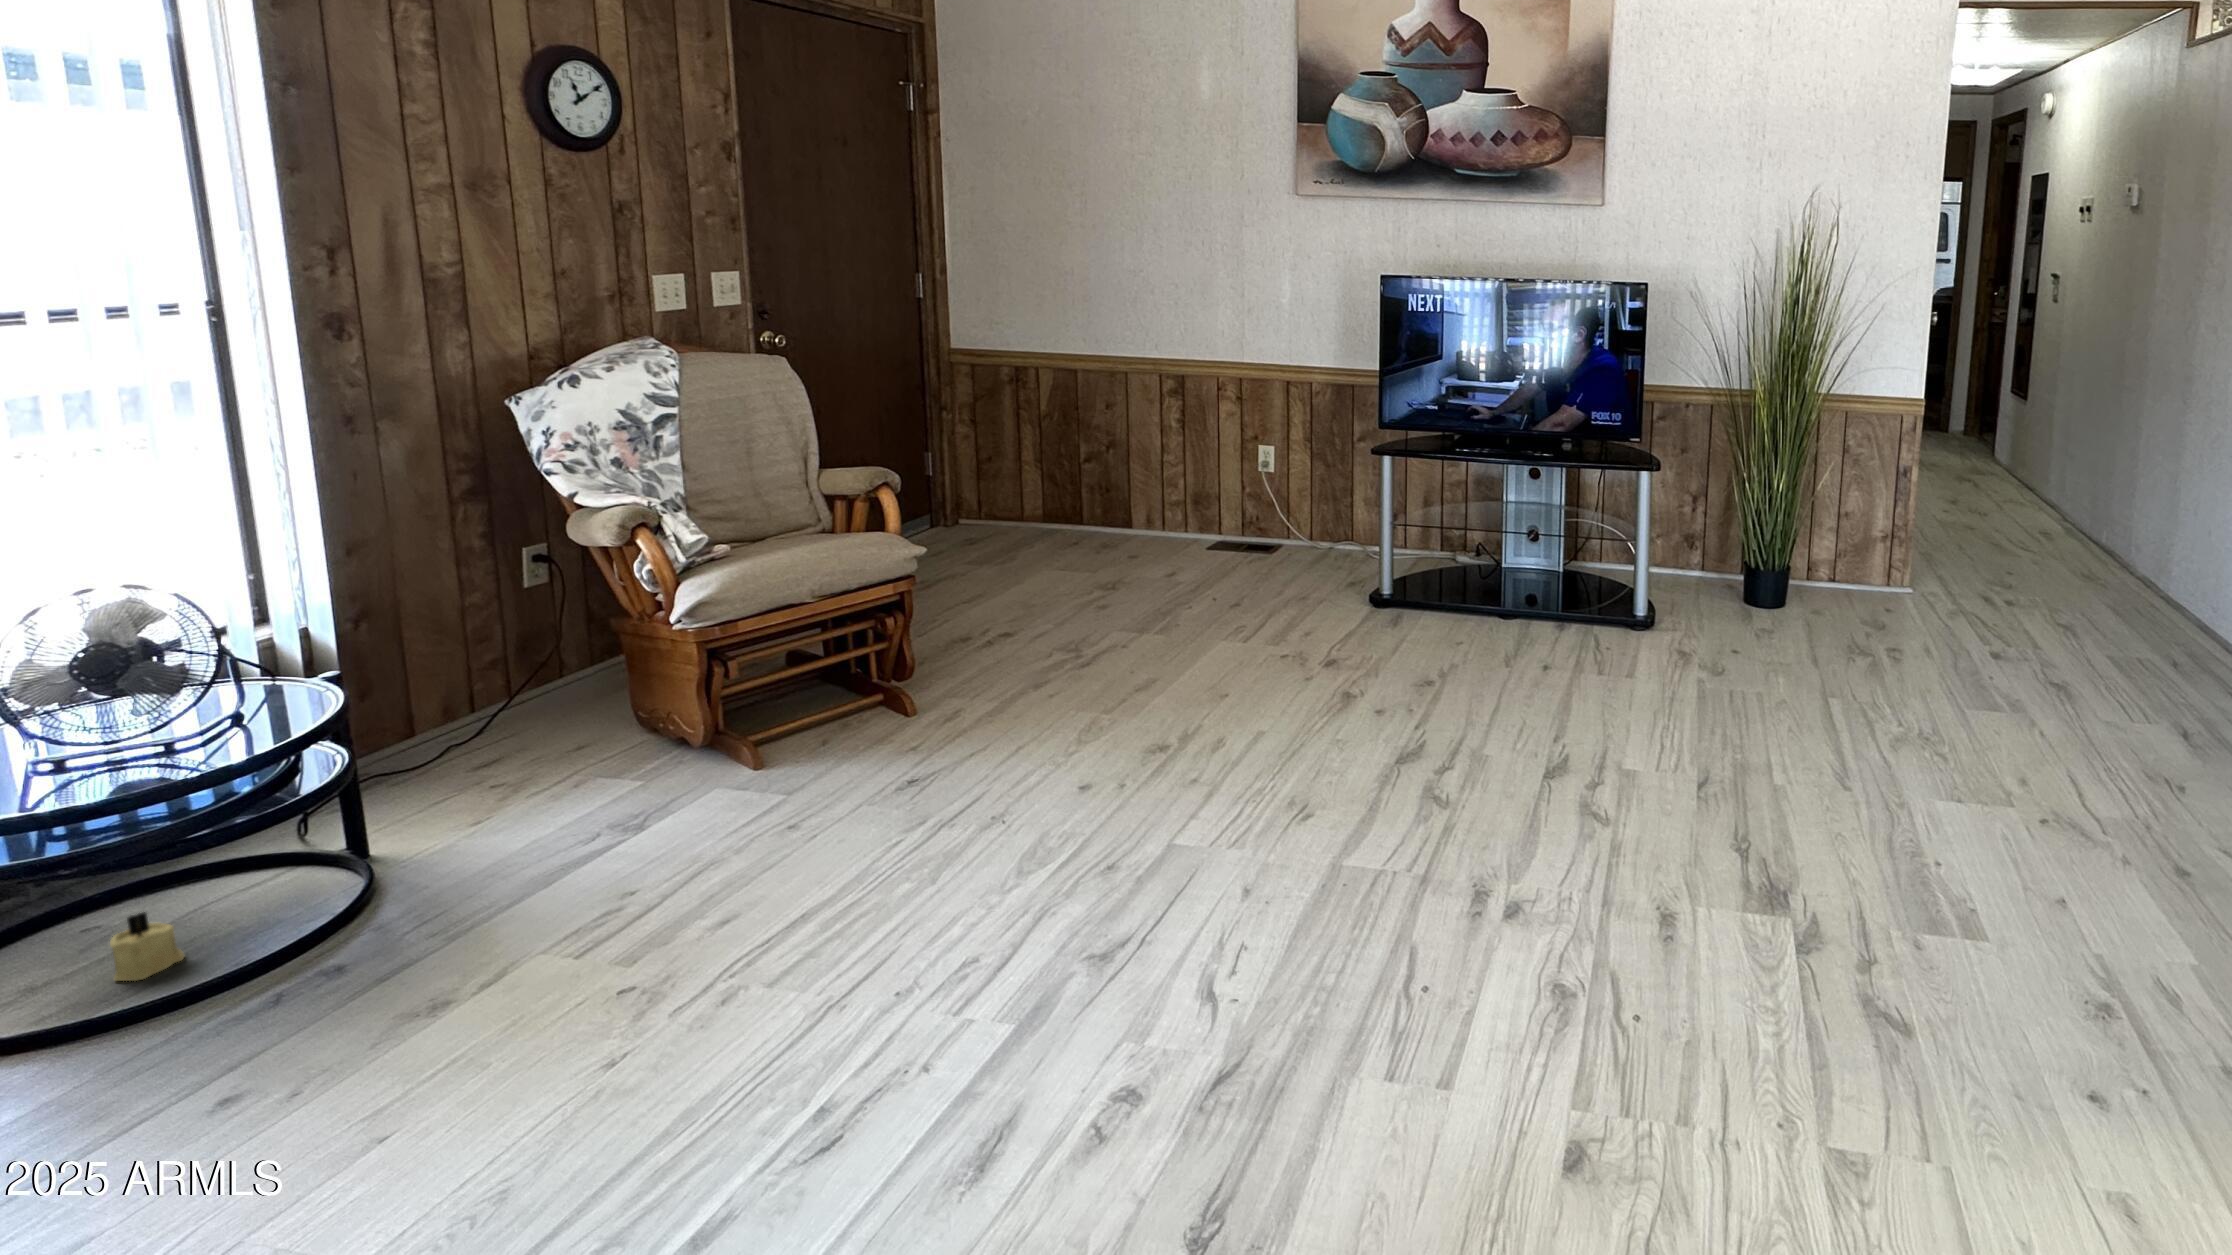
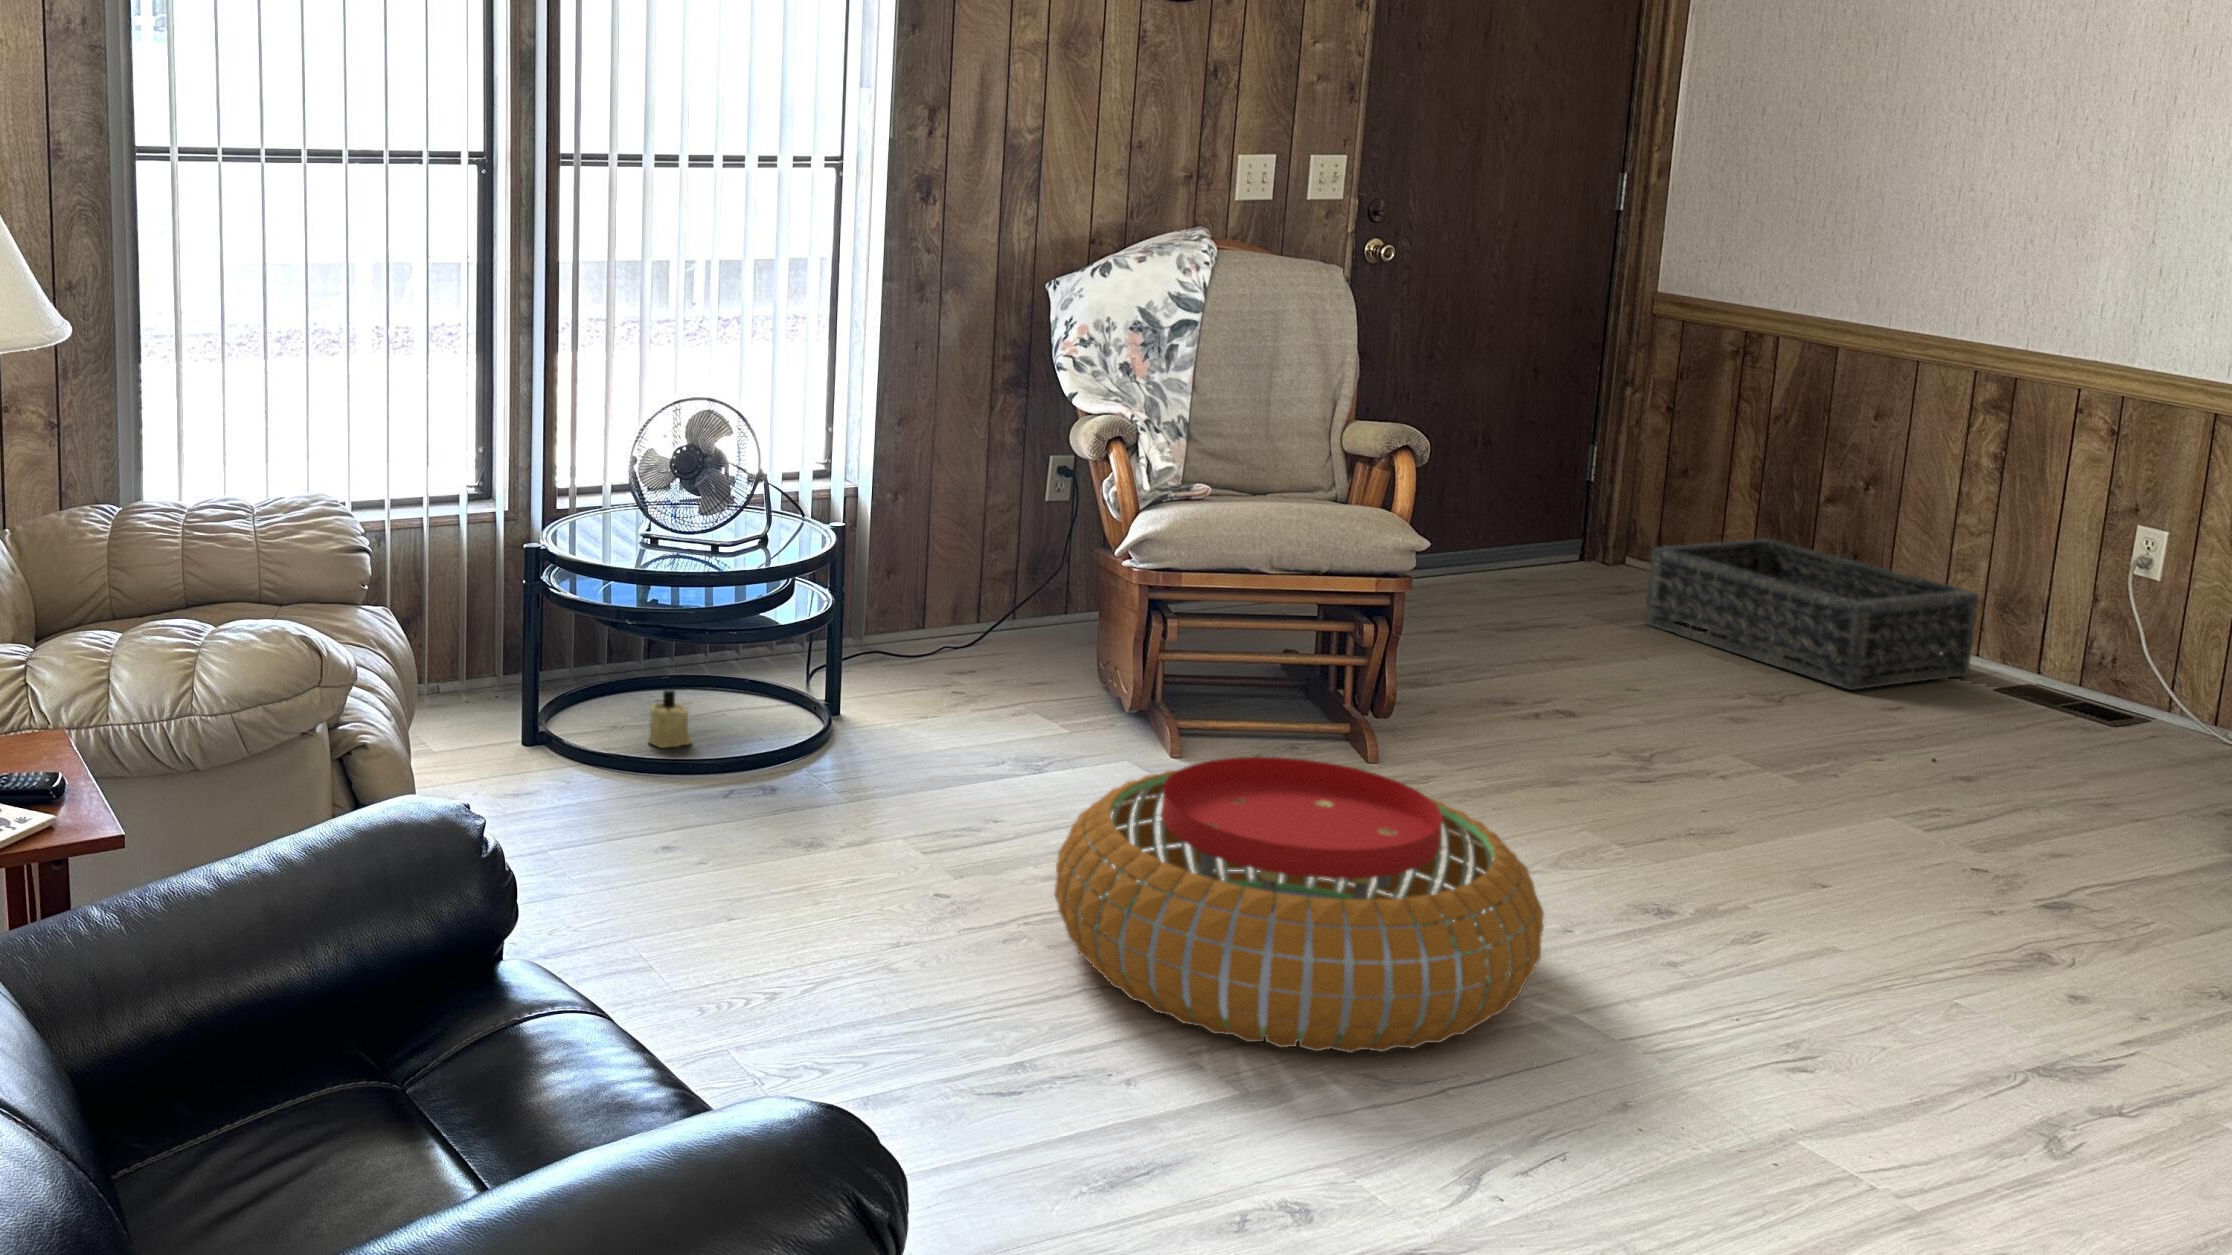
basket: none [1004,487,1194,567] -> present [1644,539,1978,690]
pouf: none [752,733,1157,995] -> present [1054,757,1544,1053]

